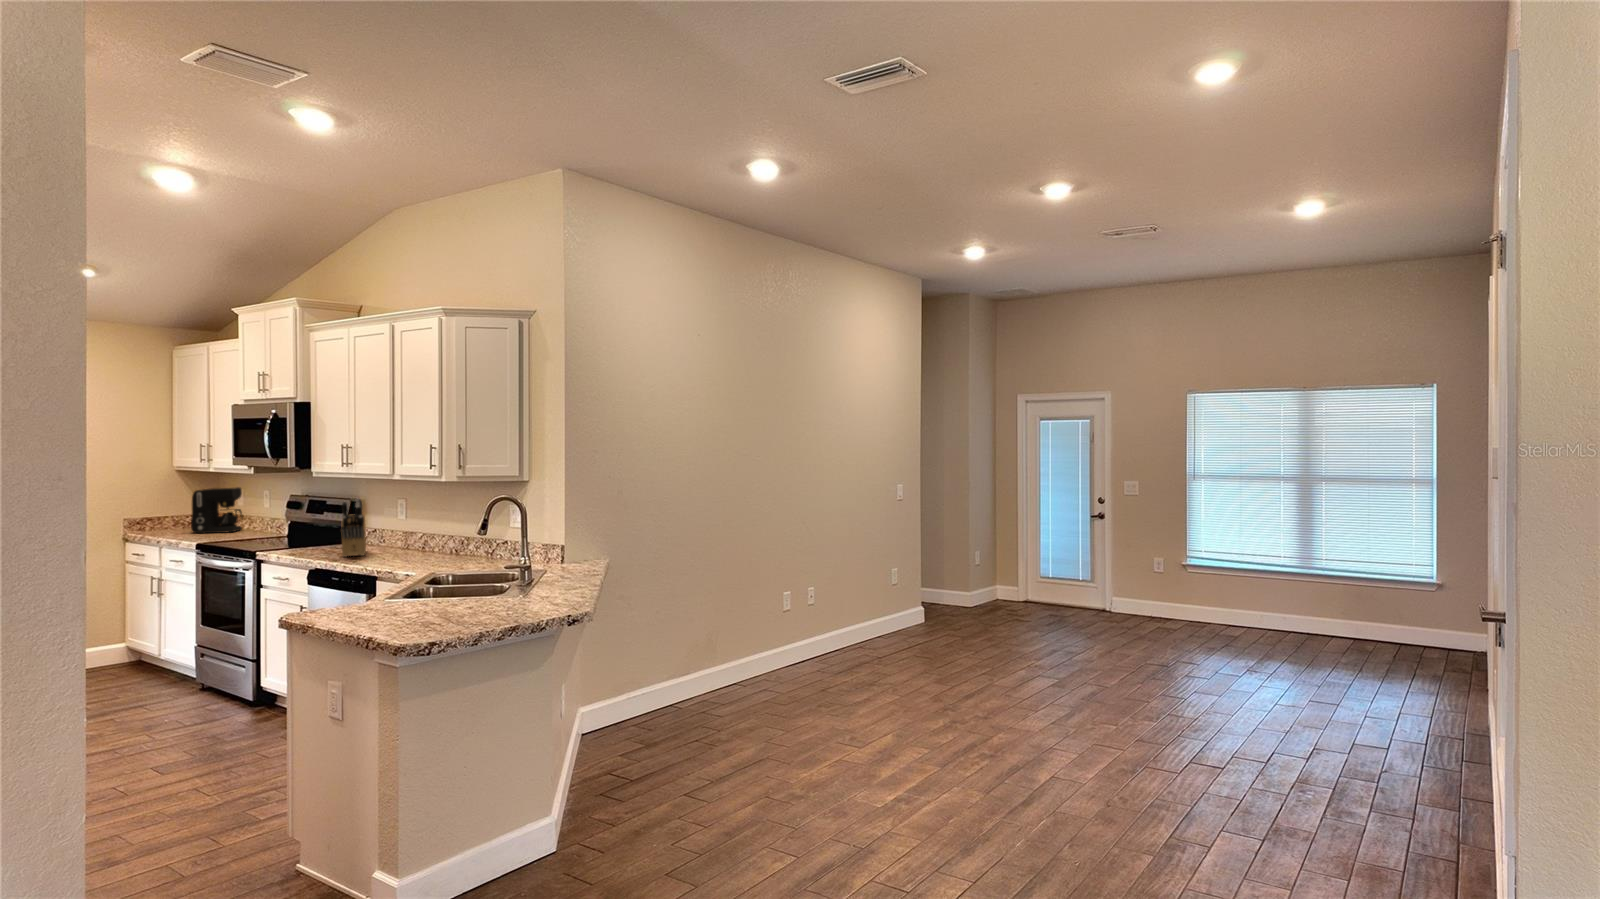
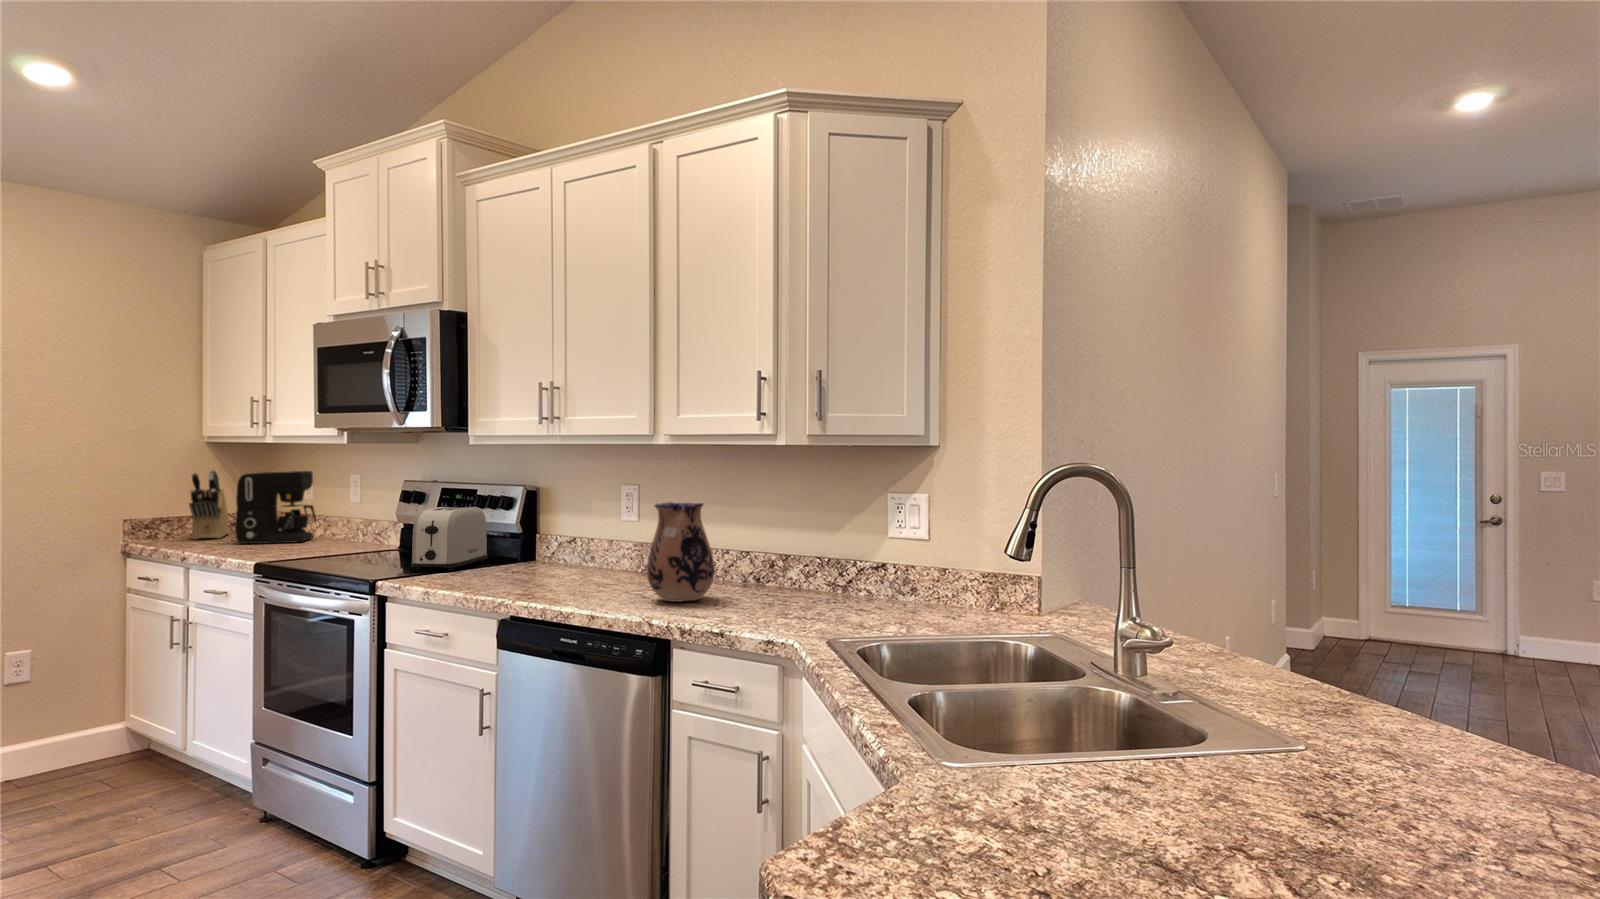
knife block: present [341,499,366,557] -> present [189,469,230,539]
ceramic pitcher: none [380,510,417,560] -> present [647,502,715,602]
toaster: none [280,511,331,547] -> present [411,507,488,571]

